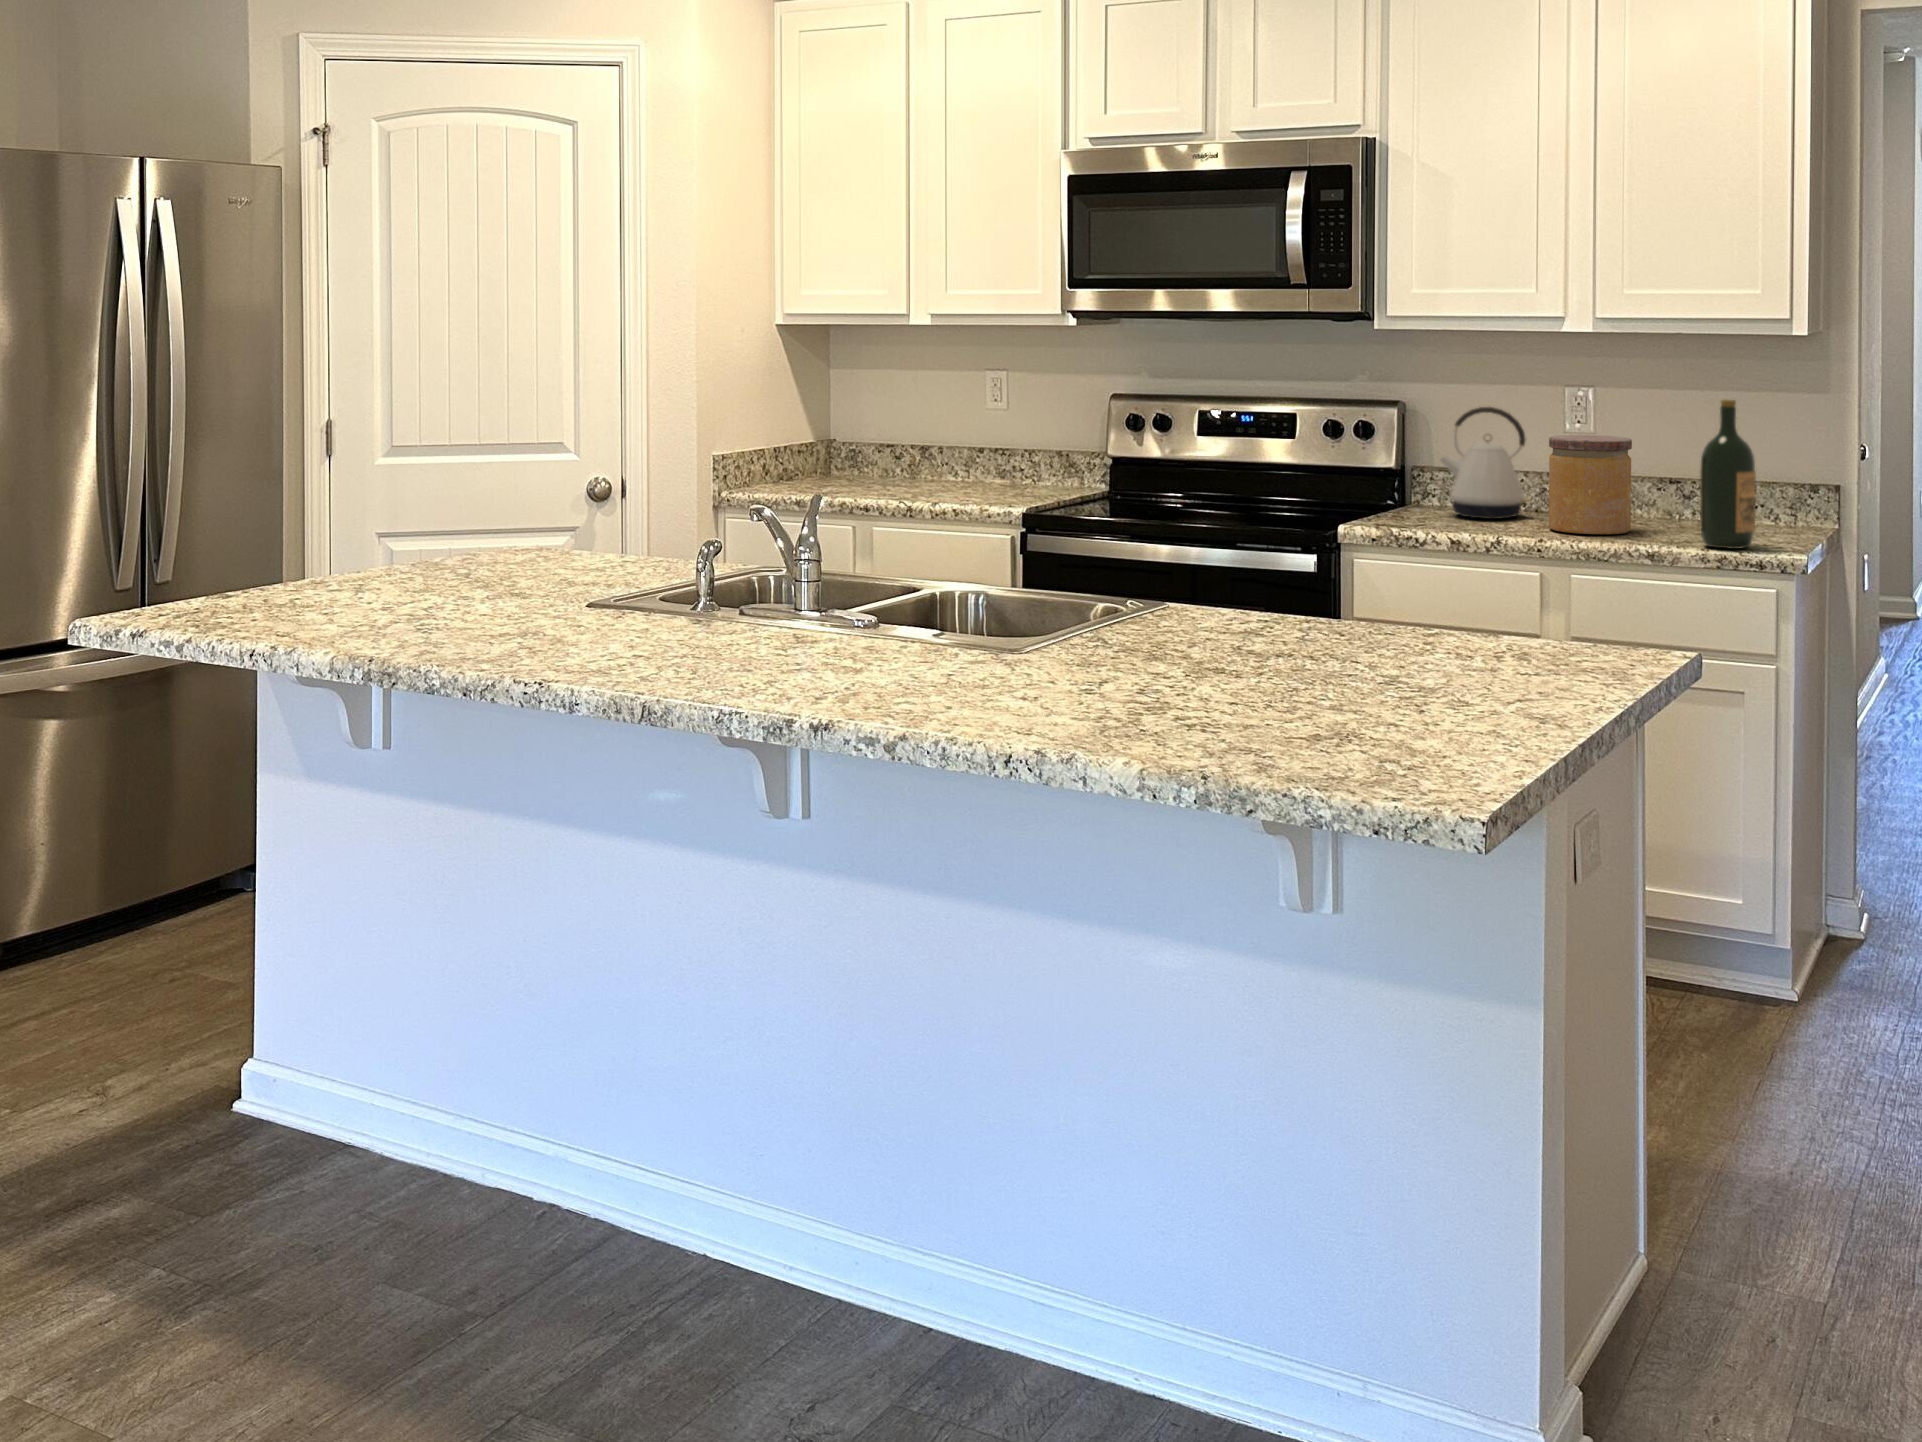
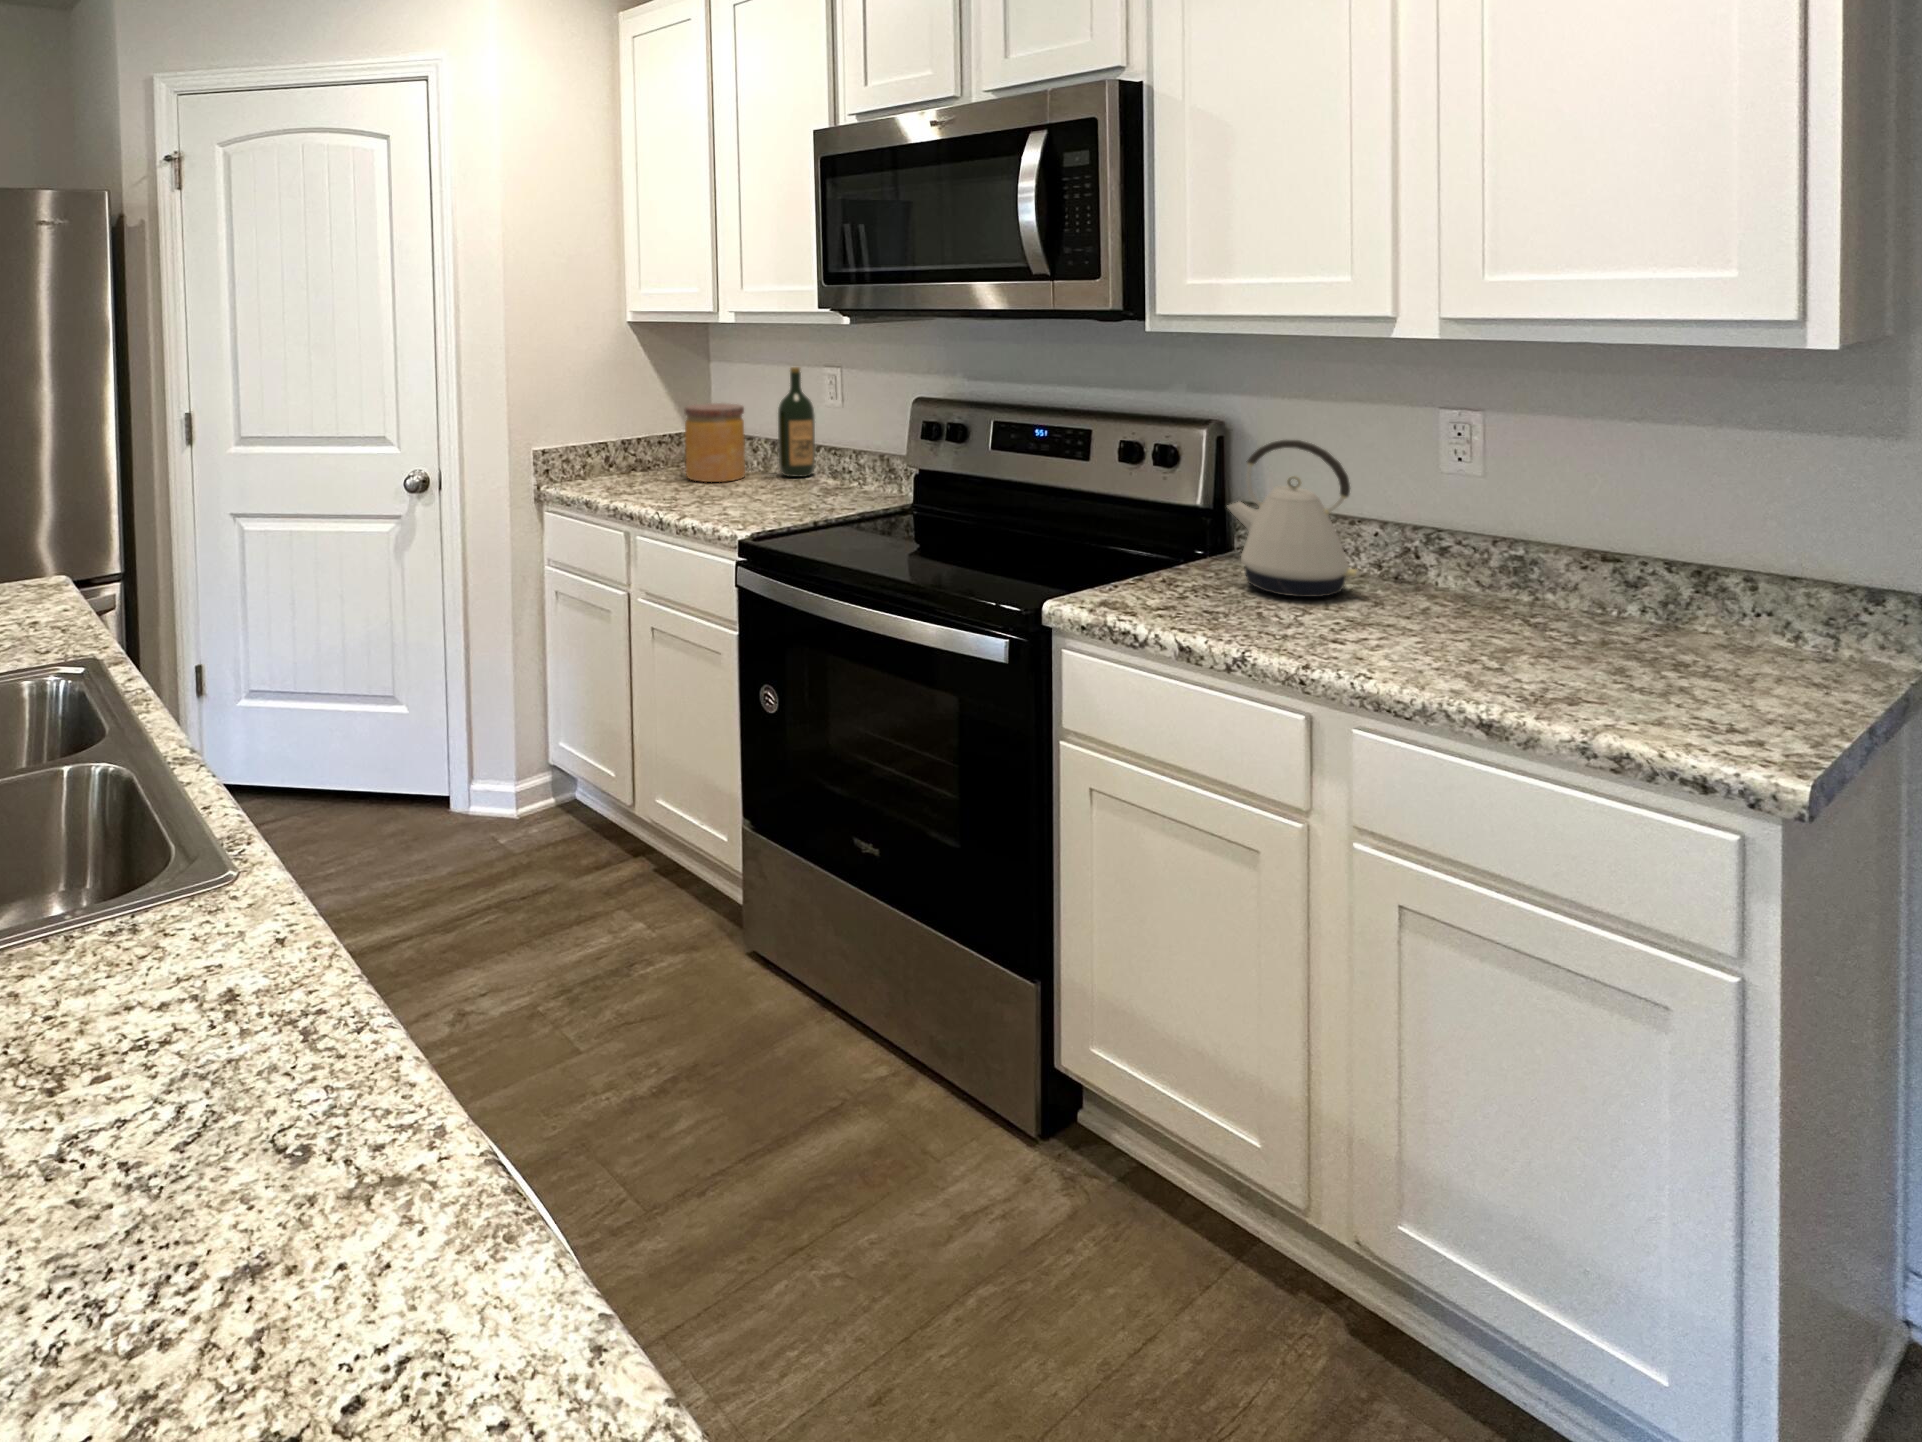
wine bottle: present [1700,399,1756,549] -> present [778,367,815,477]
jar: present [1549,435,1632,534] -> present [685,403,745,482]

